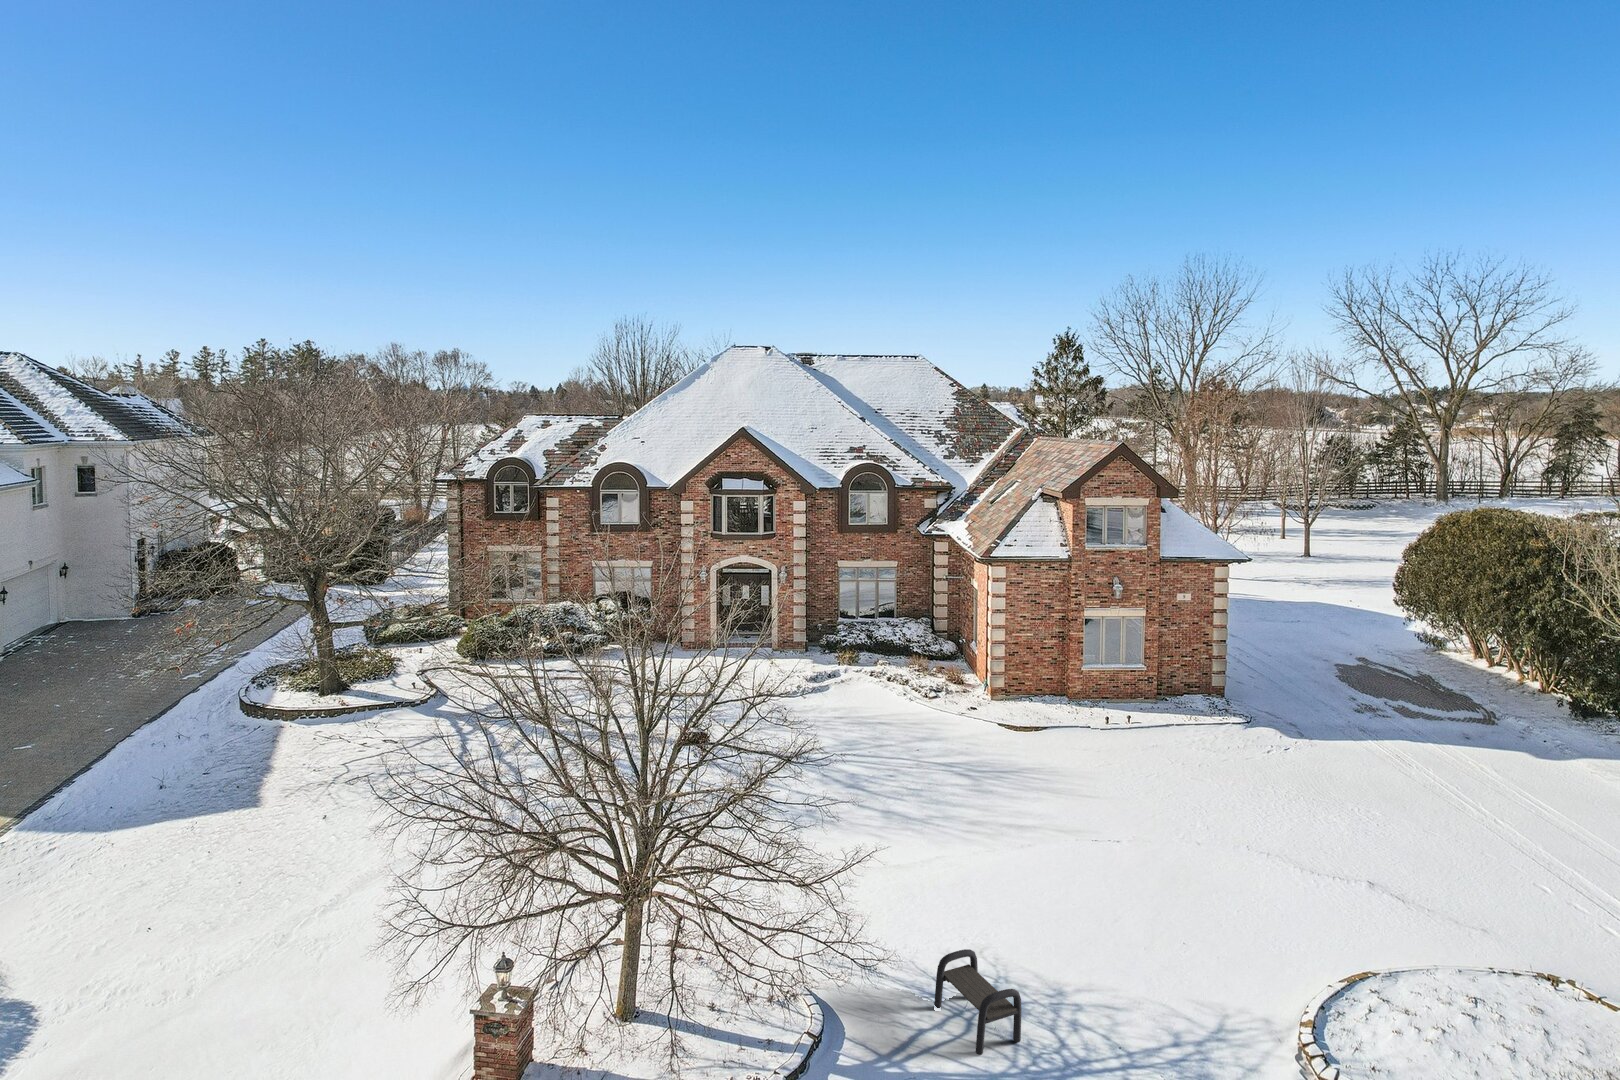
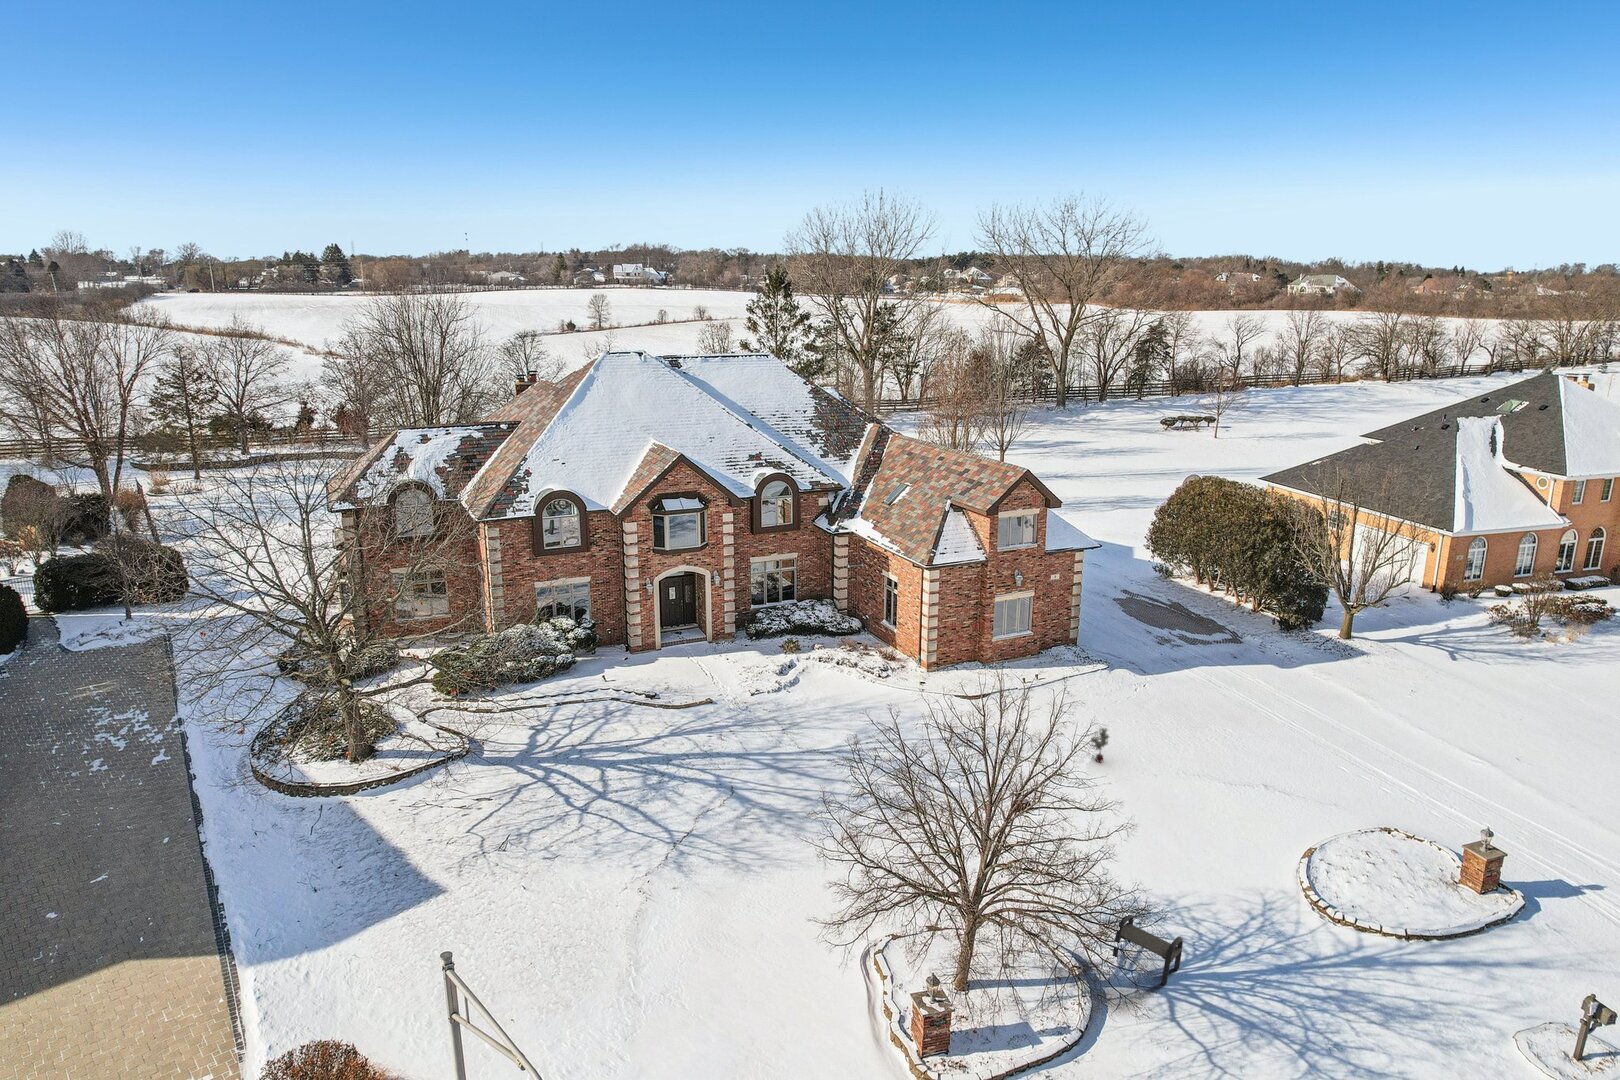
potted tree: none [1121,760,1152,810] -> present [1091,728,1109,762]

